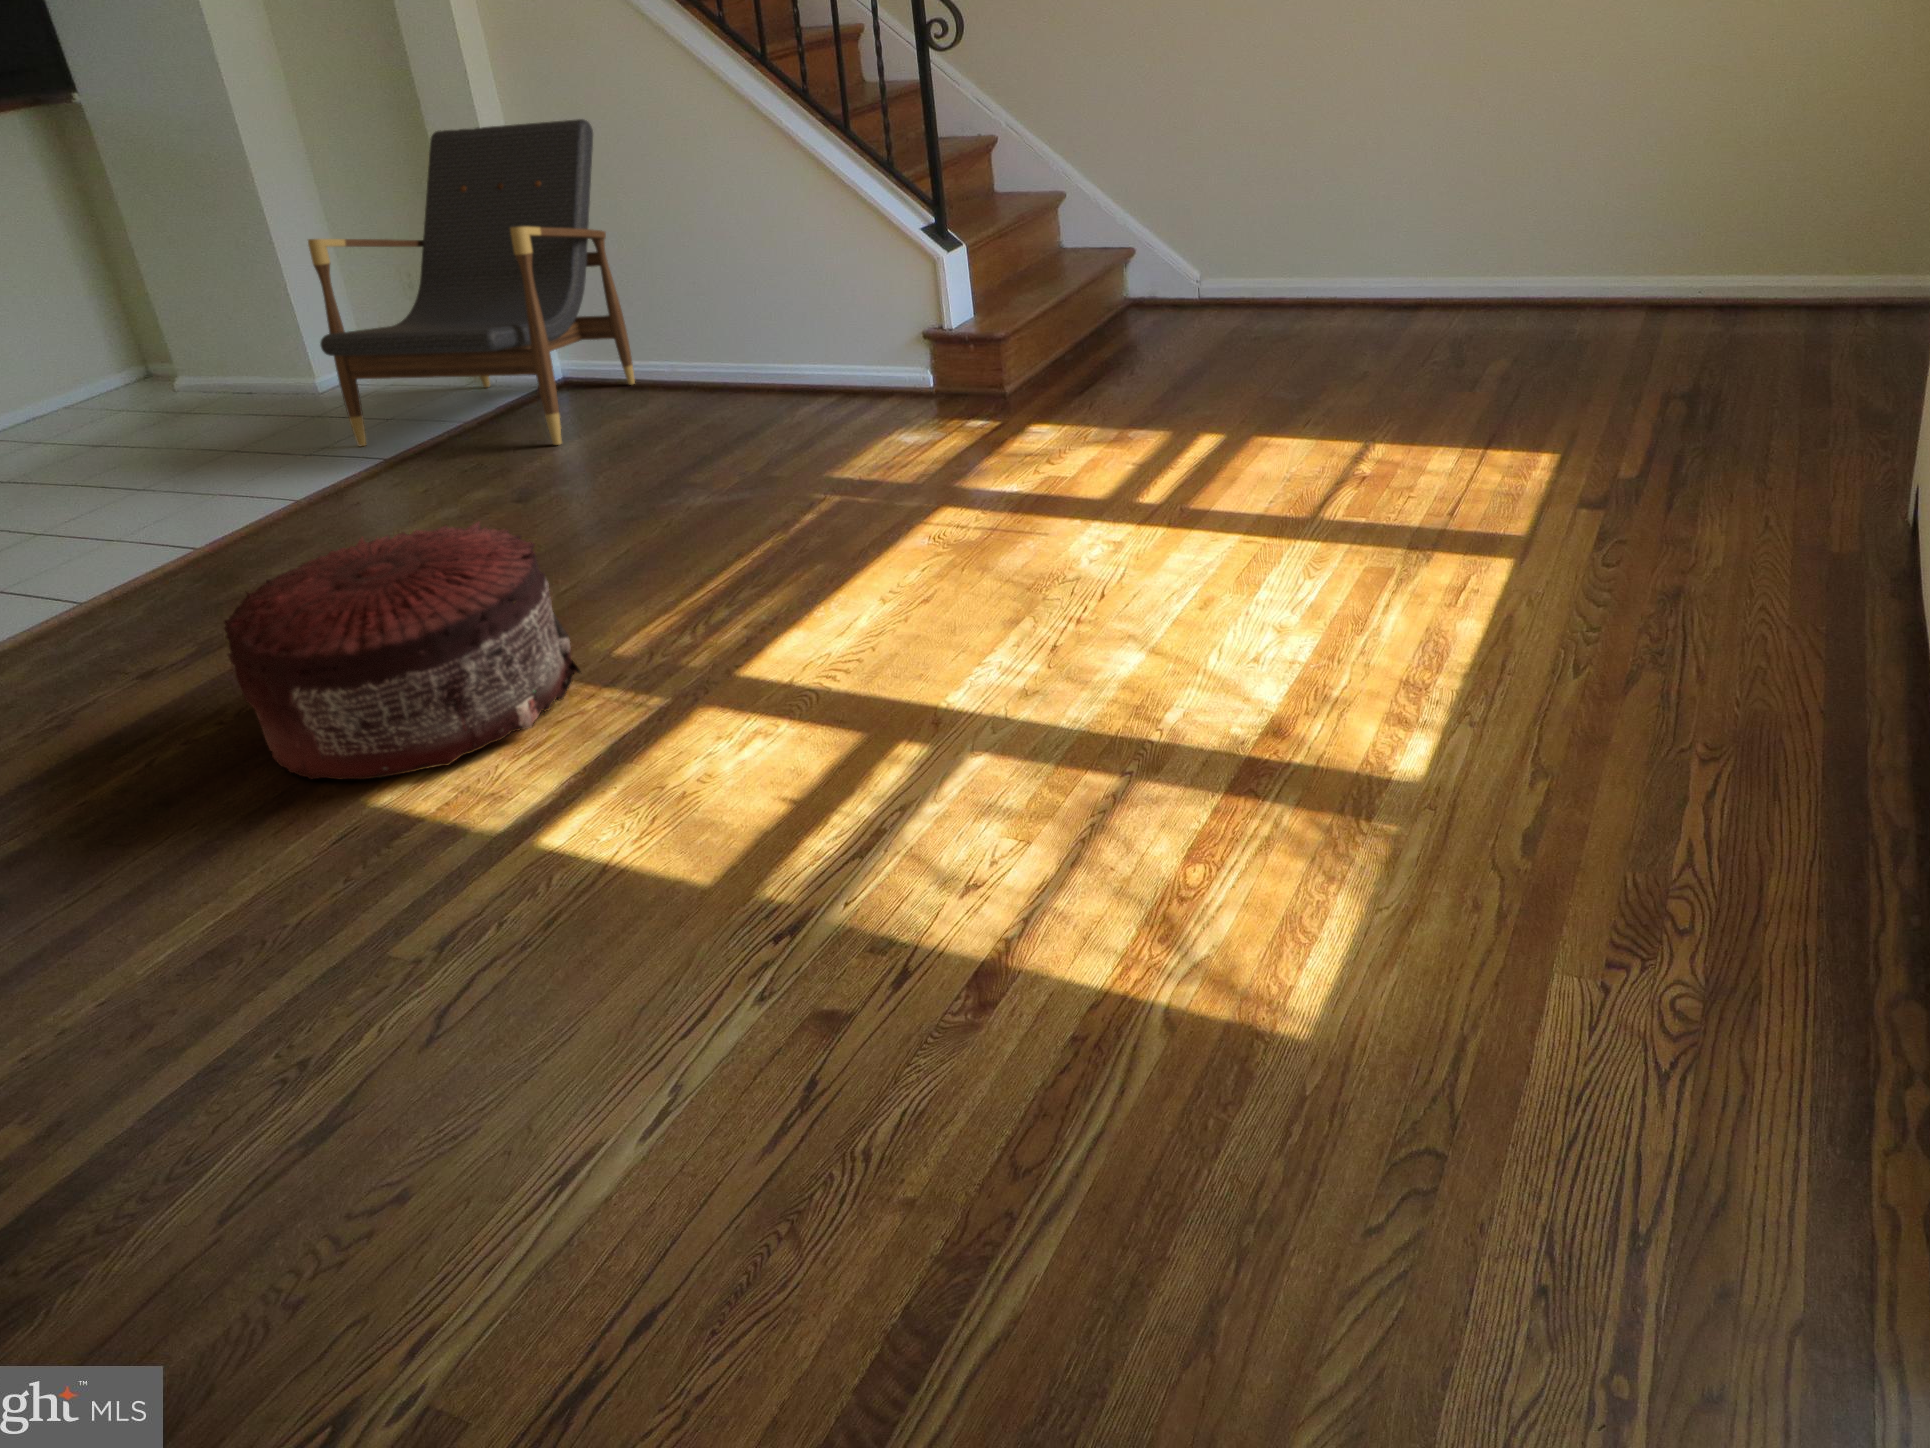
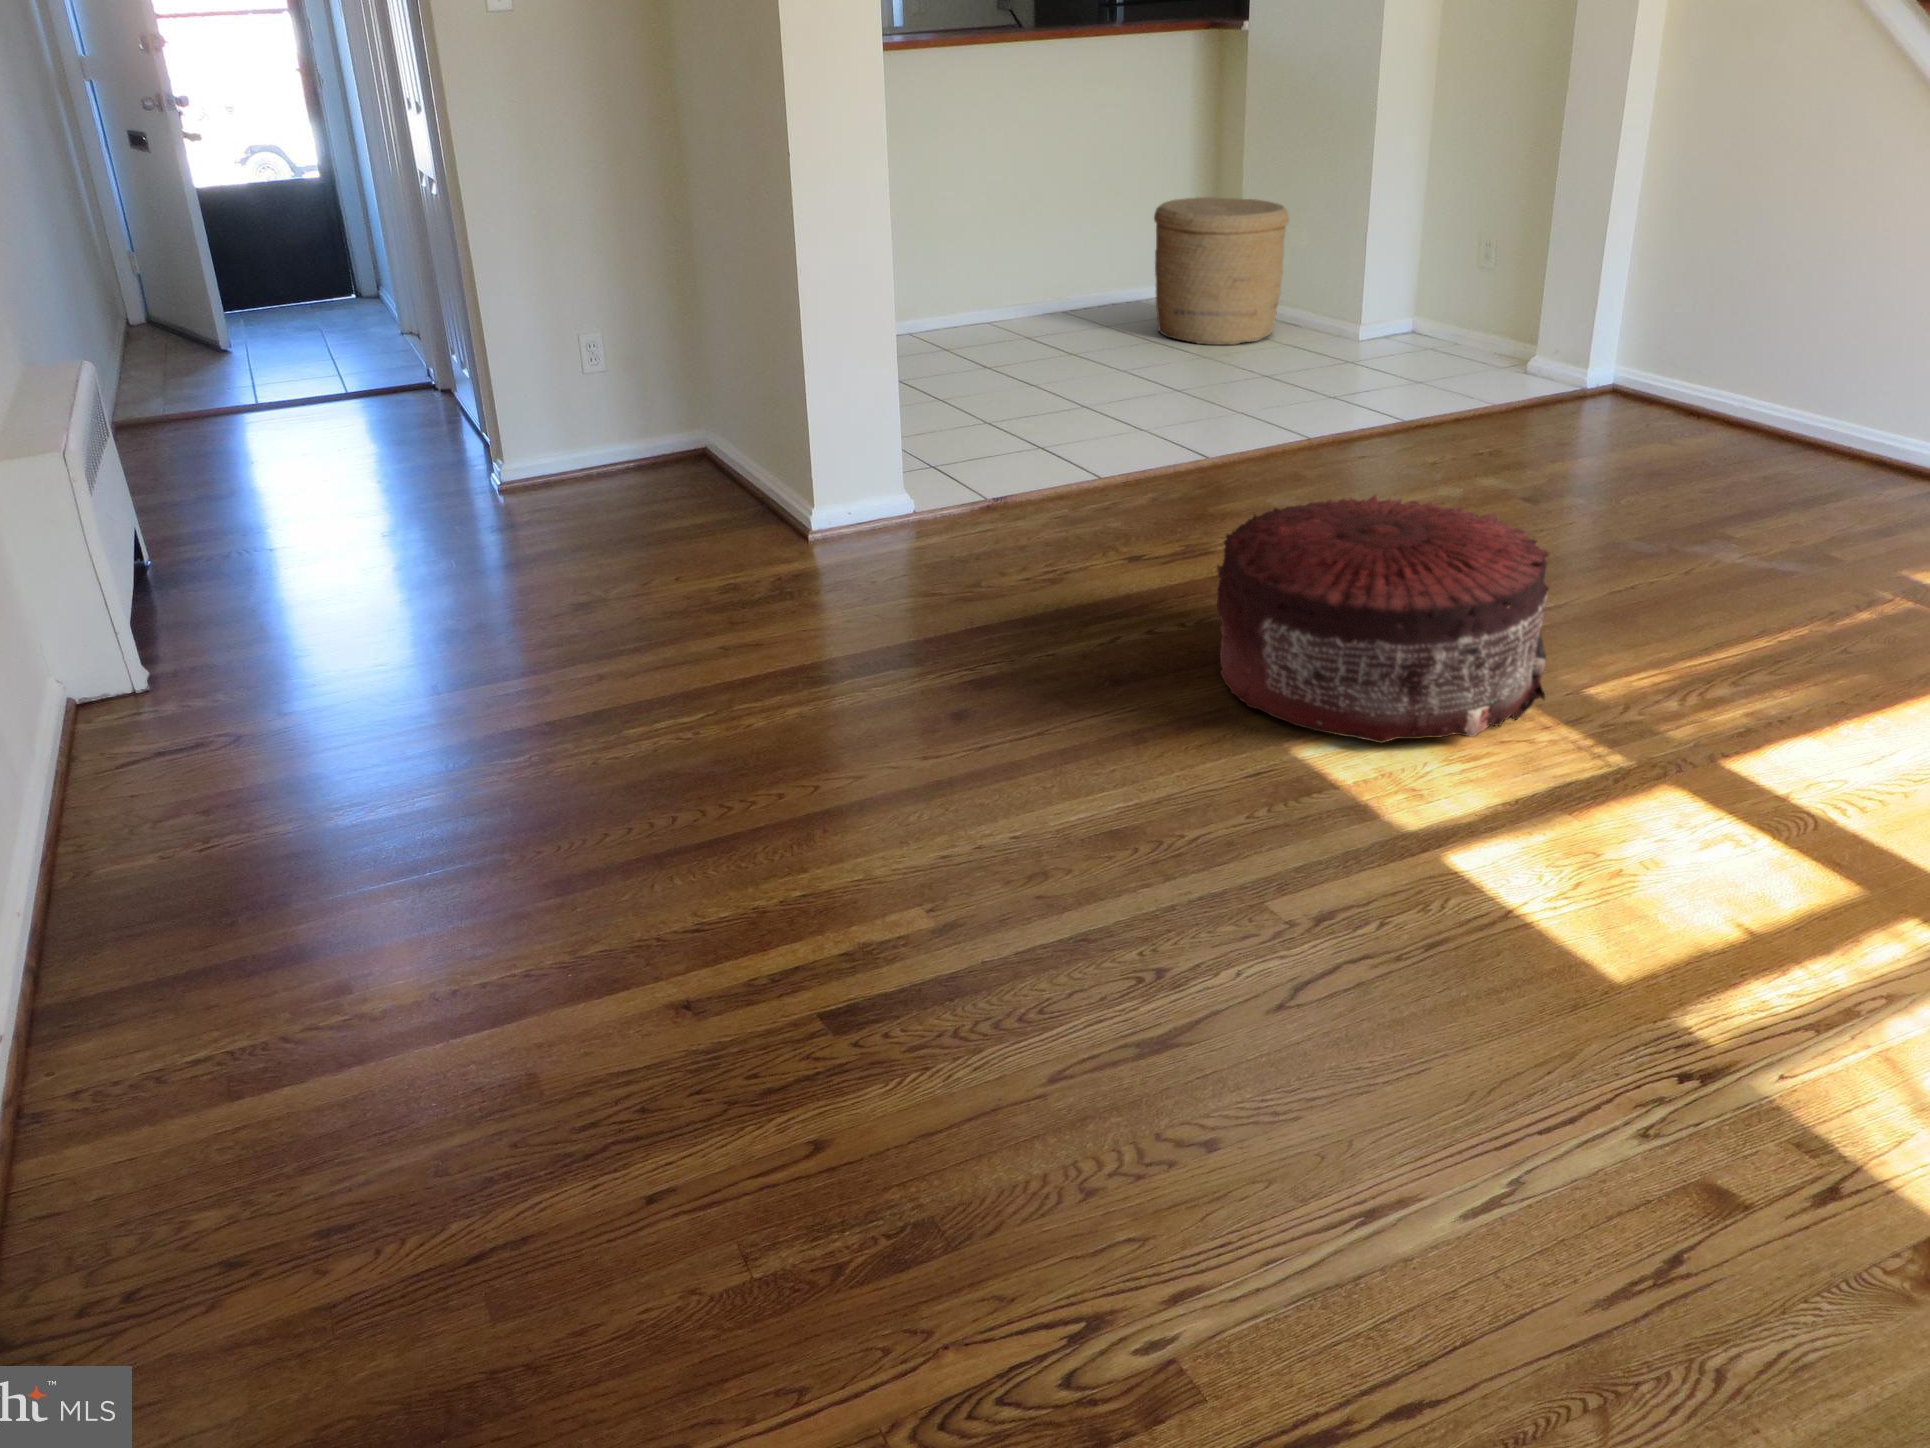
lounge chair: present [308,119,635,446] -> none [1385,107,1759,455]
woven basket: none [40,276,222,439] -> present [1154,197,1289,345]

